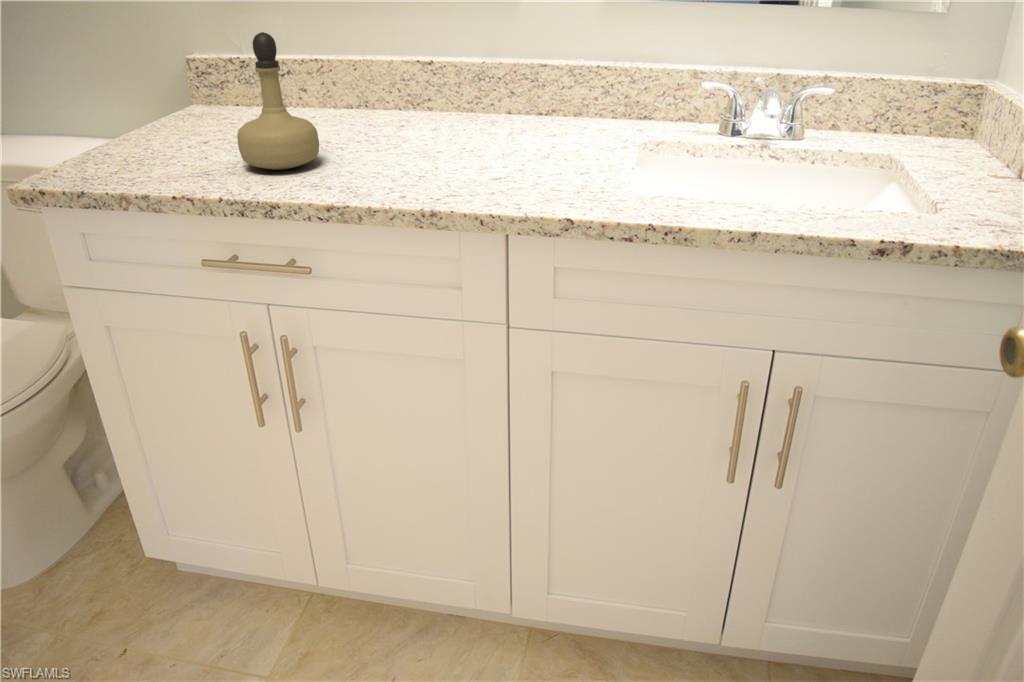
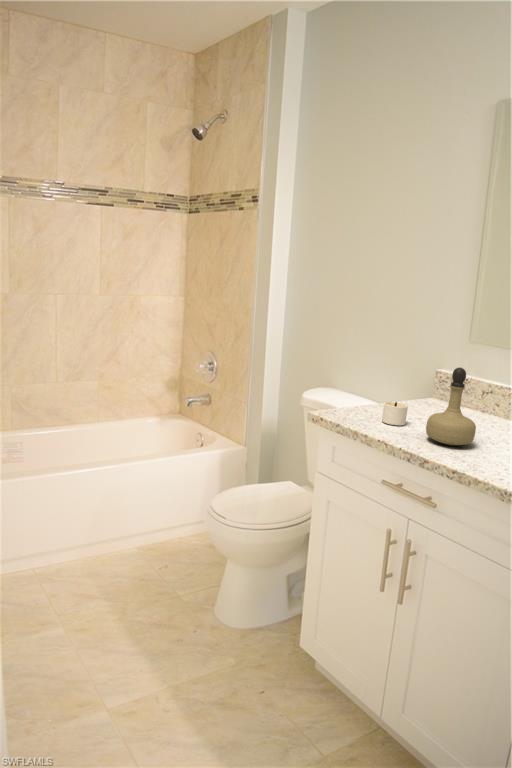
candle: none [144,122,216,164] -> present [382,402,408,426]

